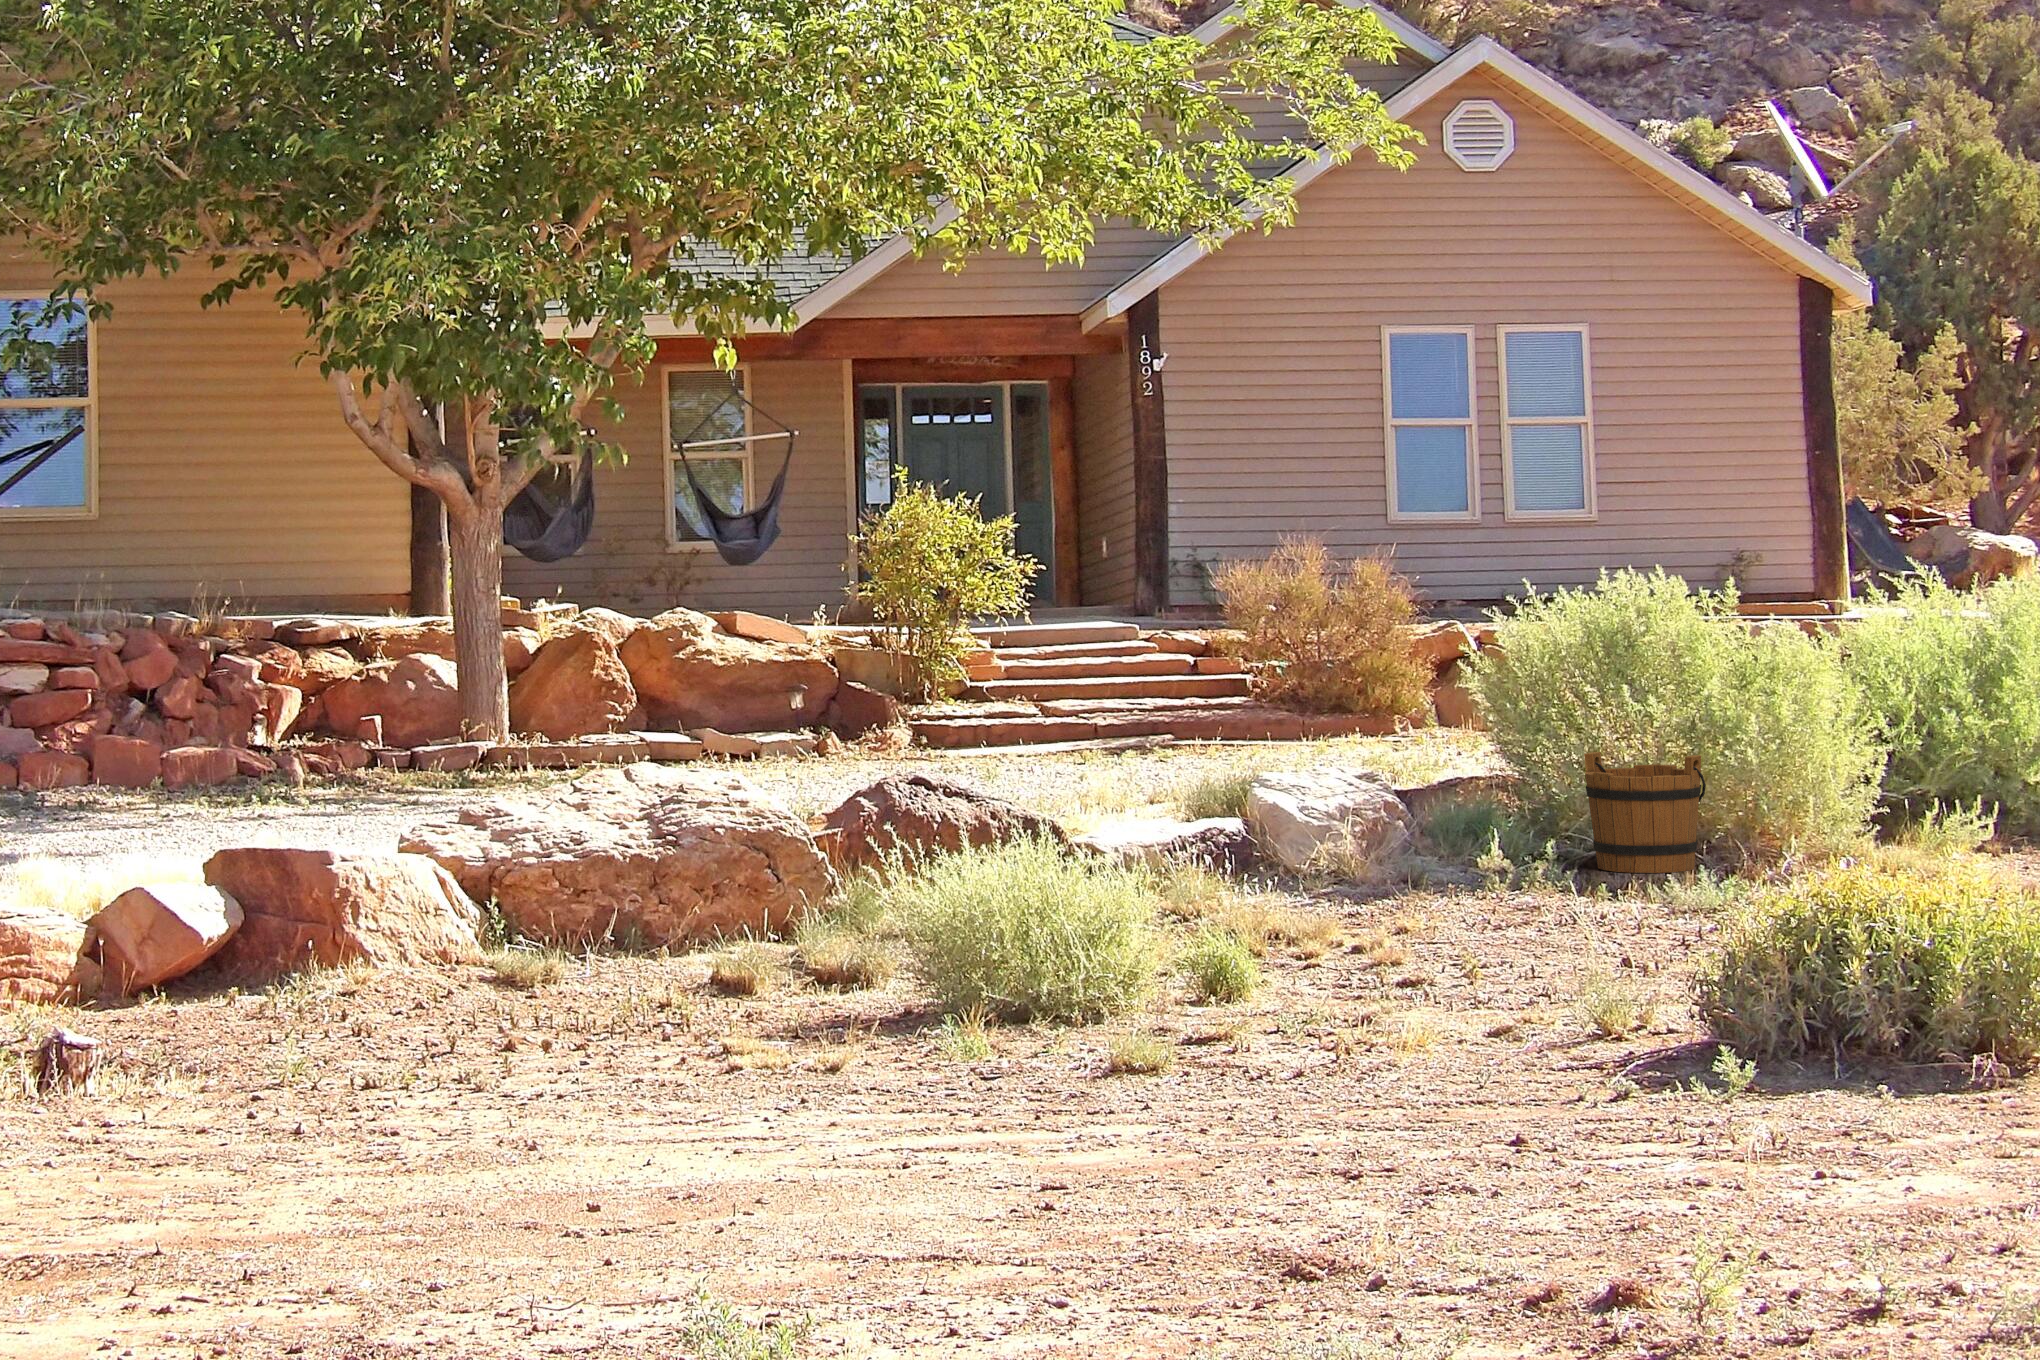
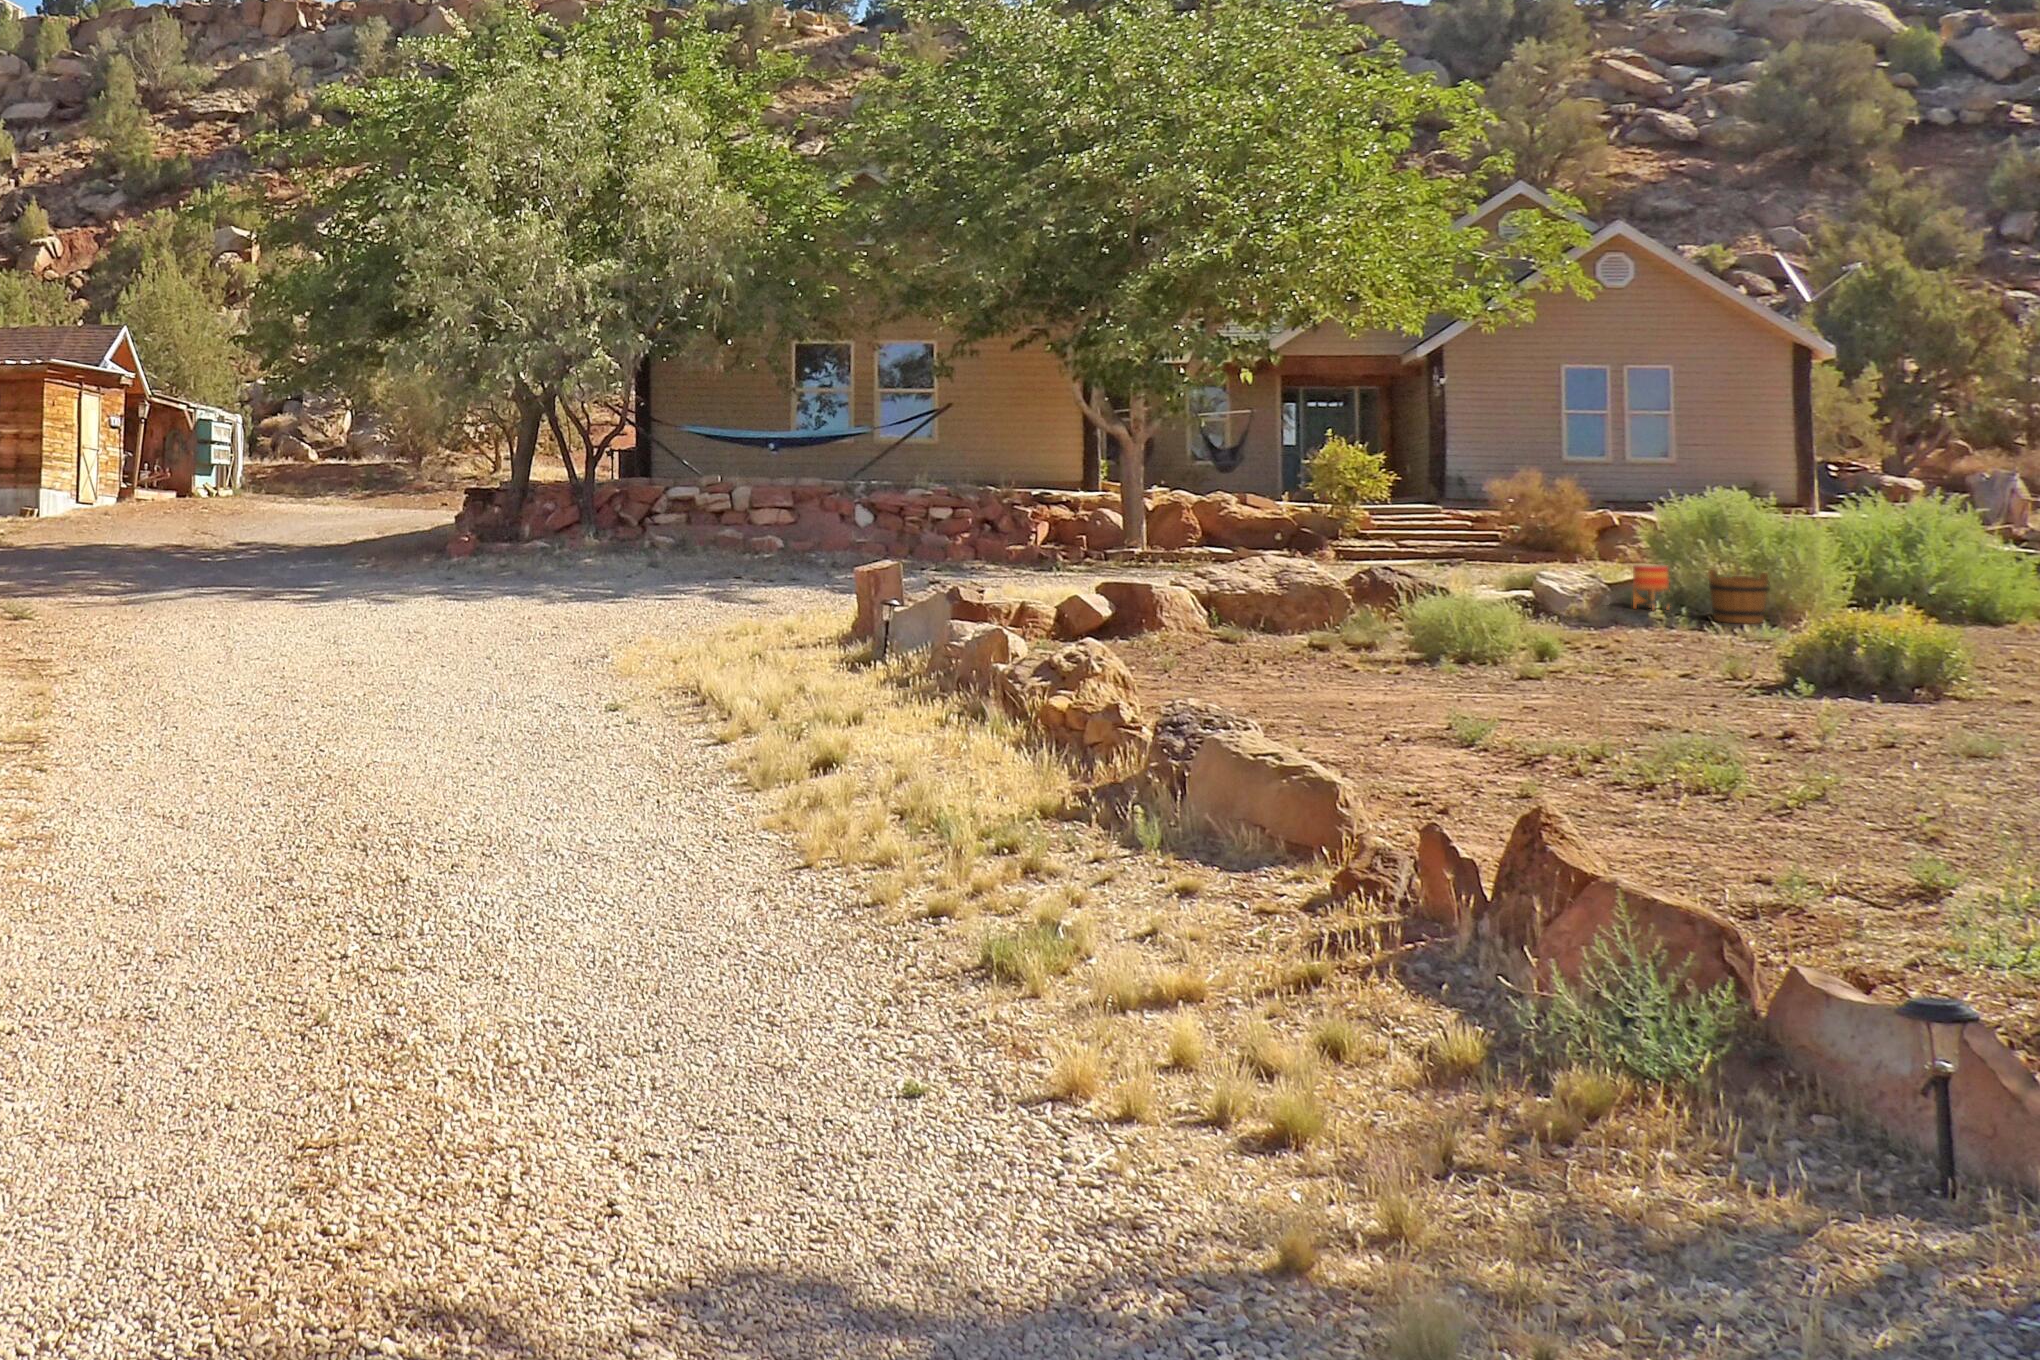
planter: none [1445,743,1518,849] -> present [1633,564,1669,609]

